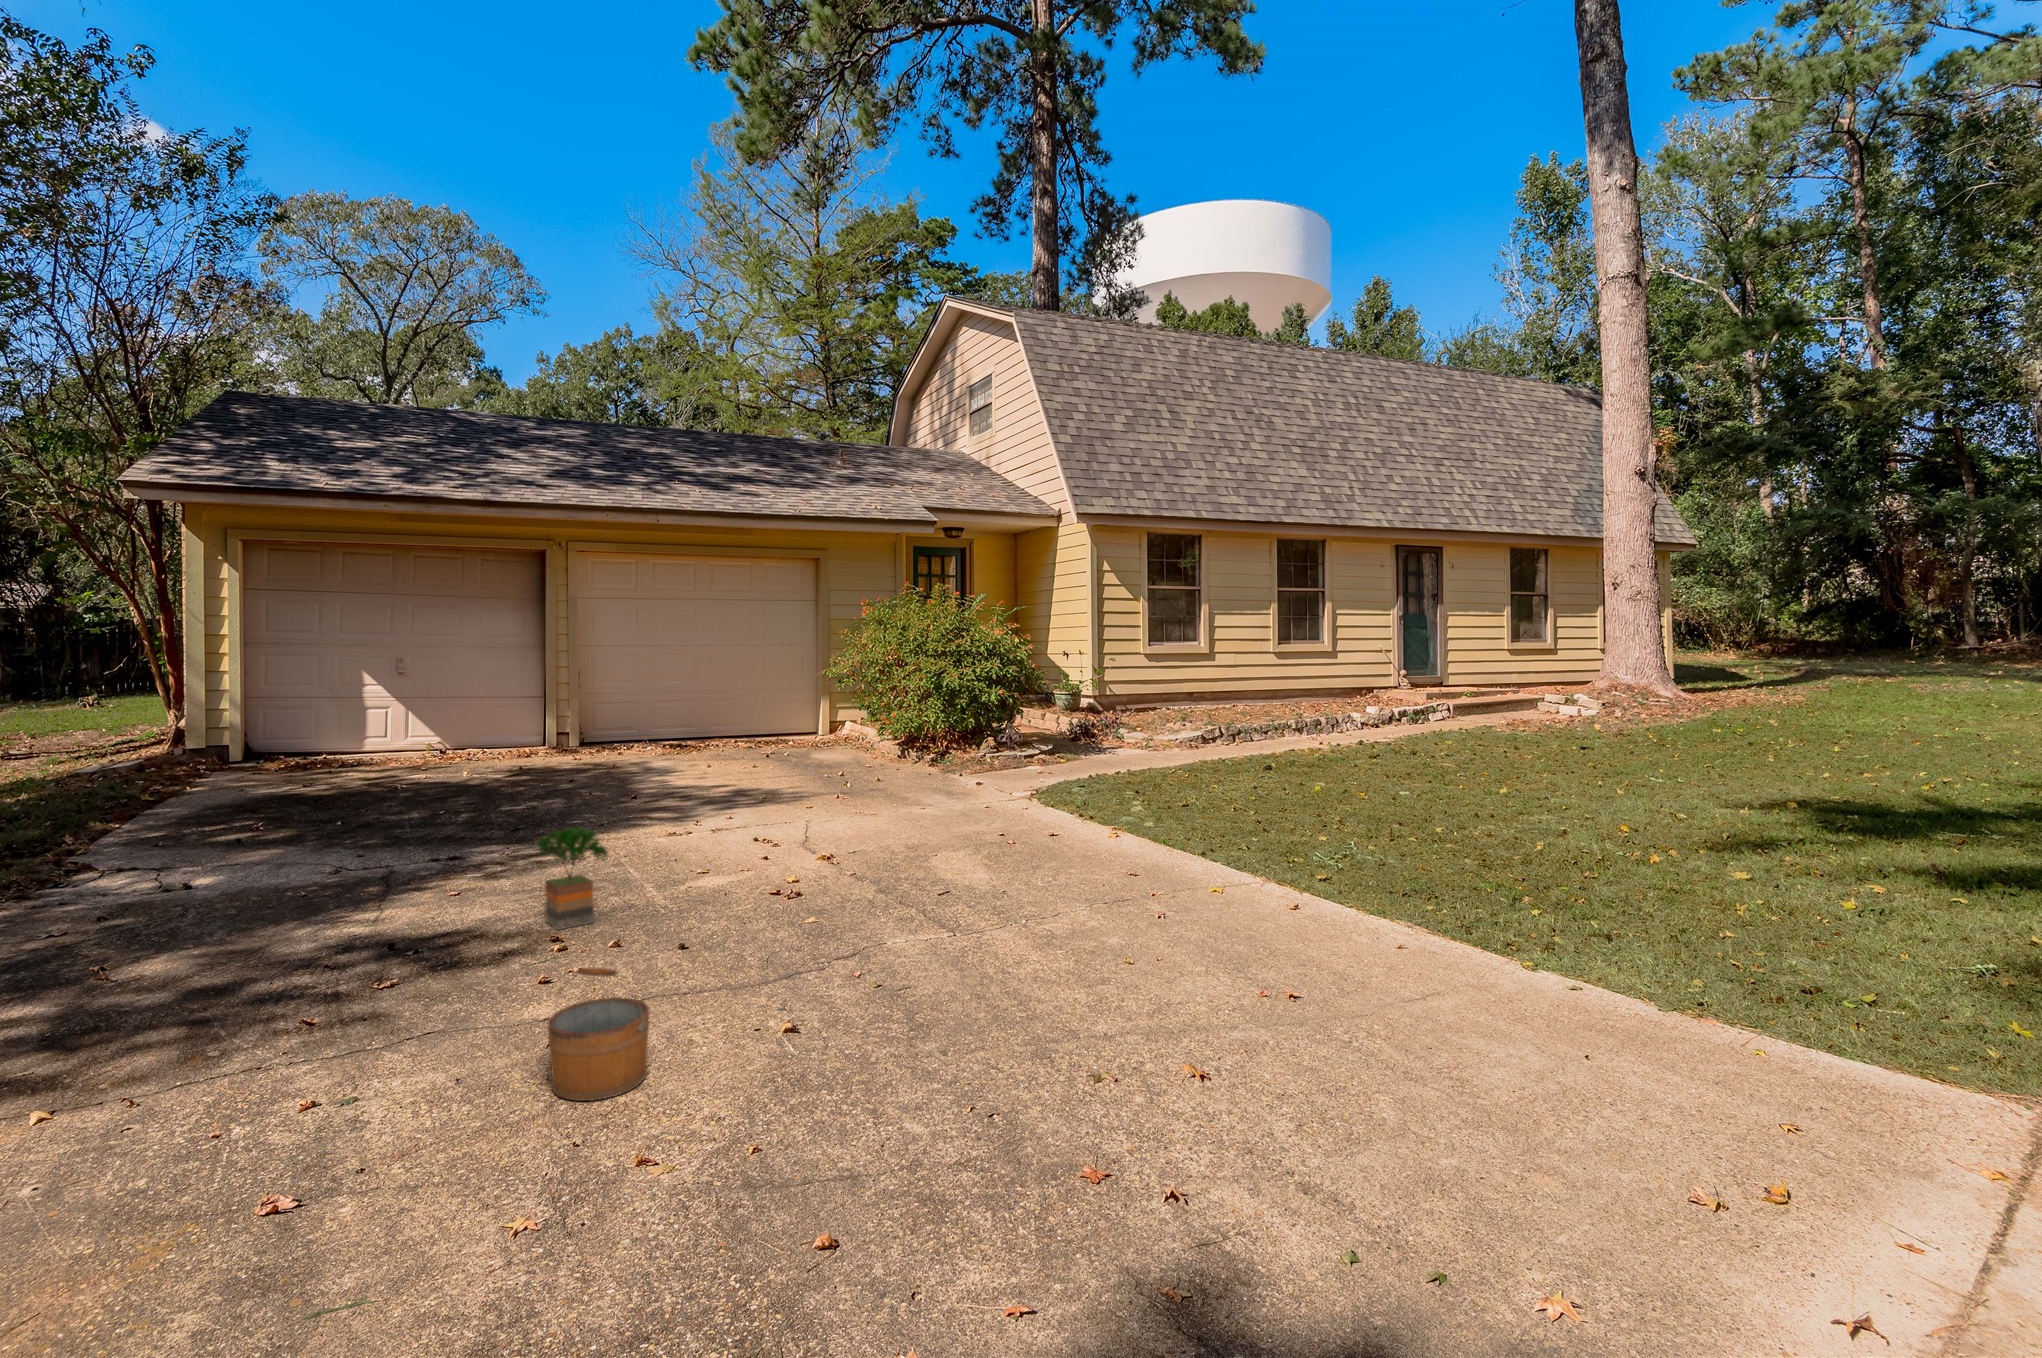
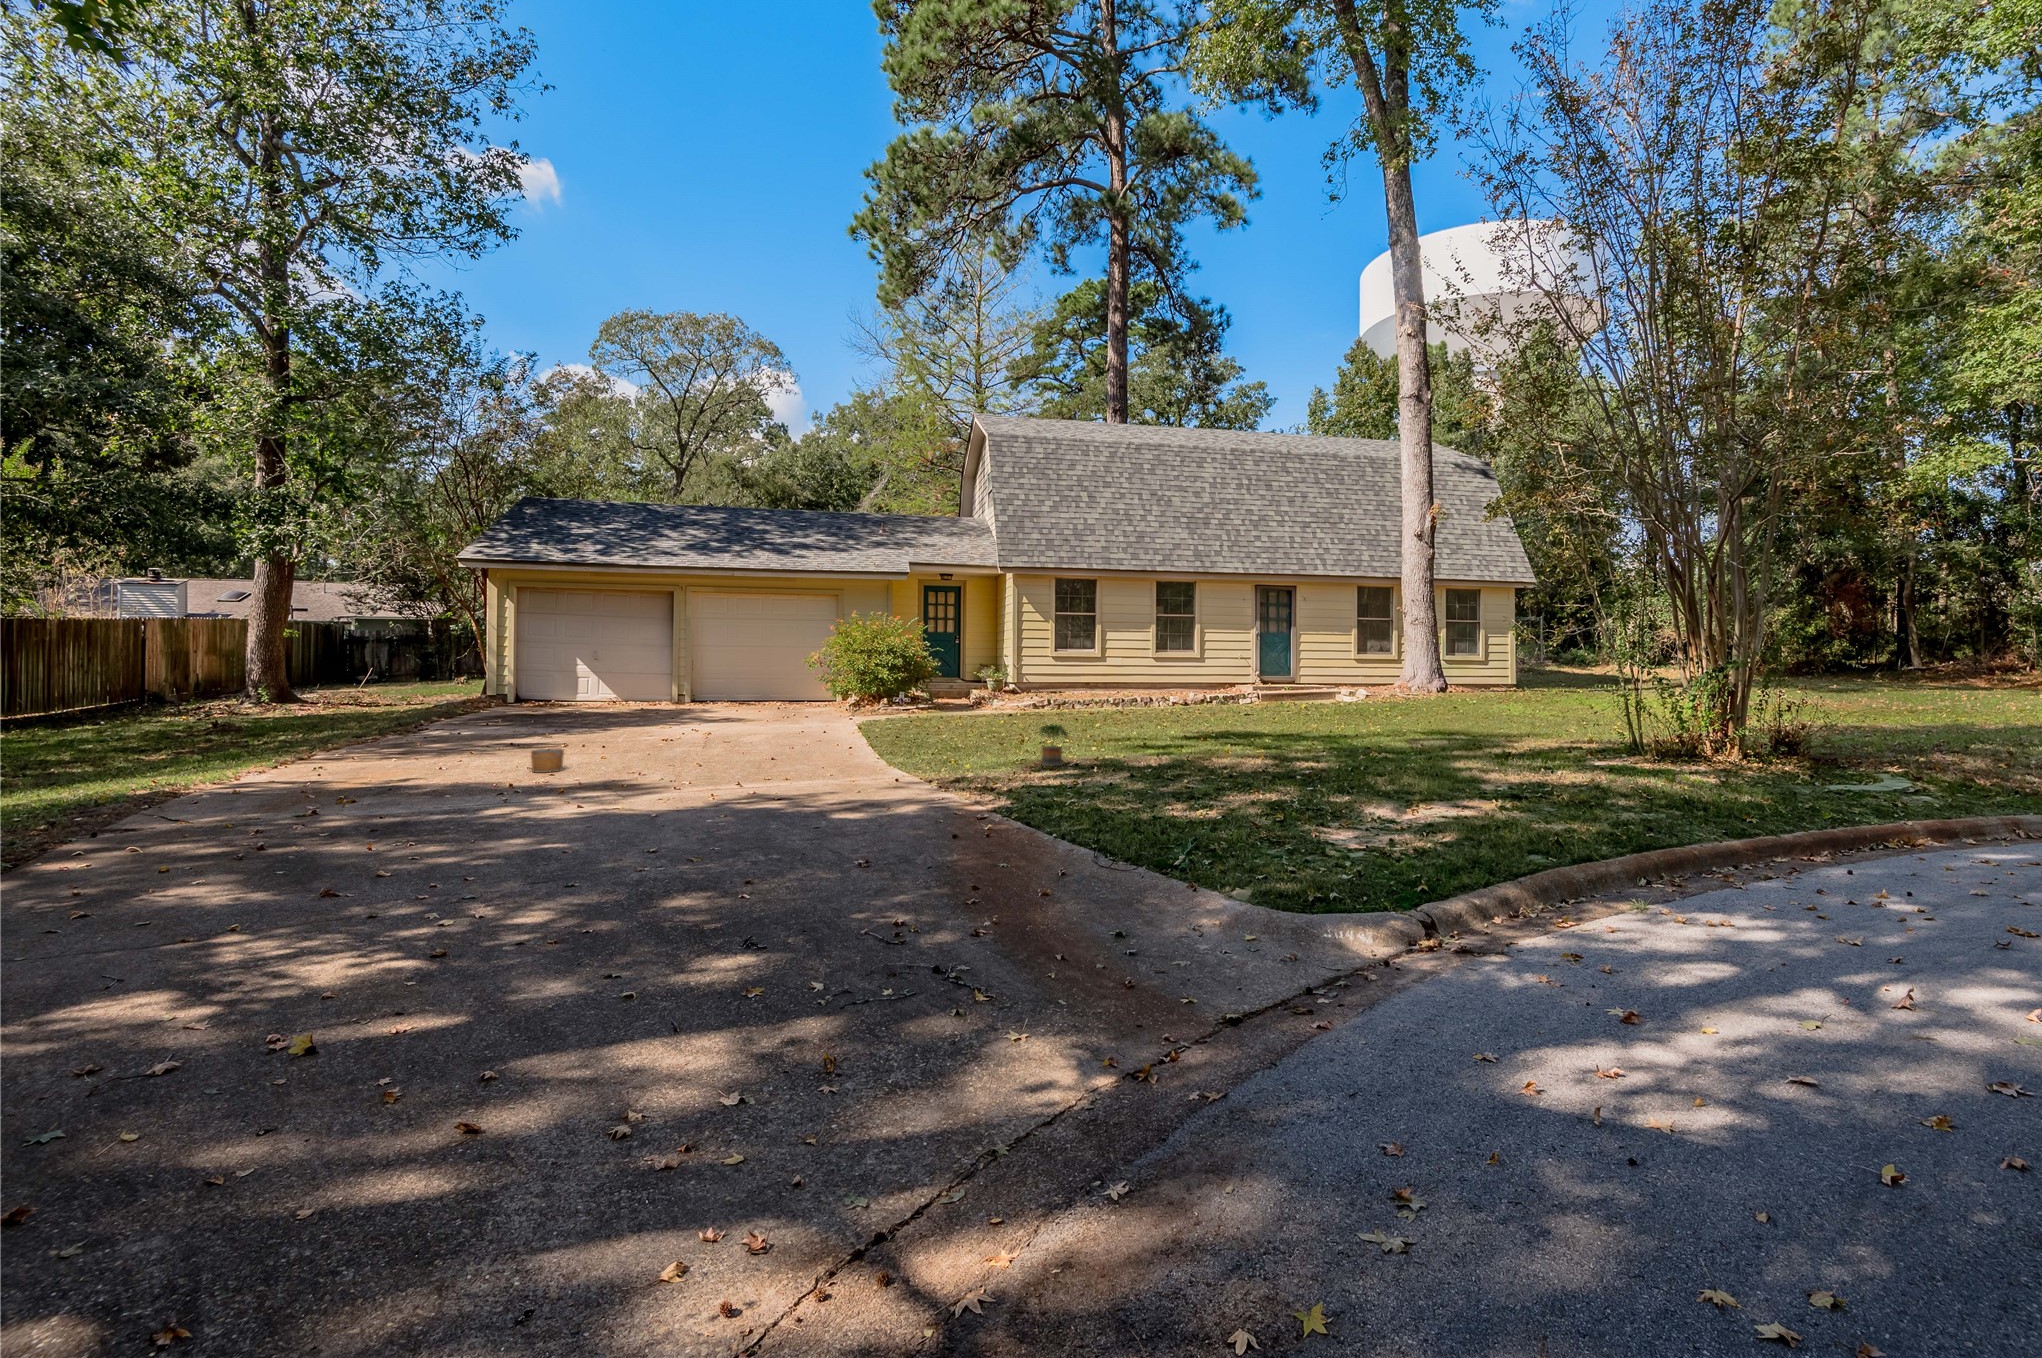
potted tree: present [537,827,608,930] -> present [1039,724,1068,766]

